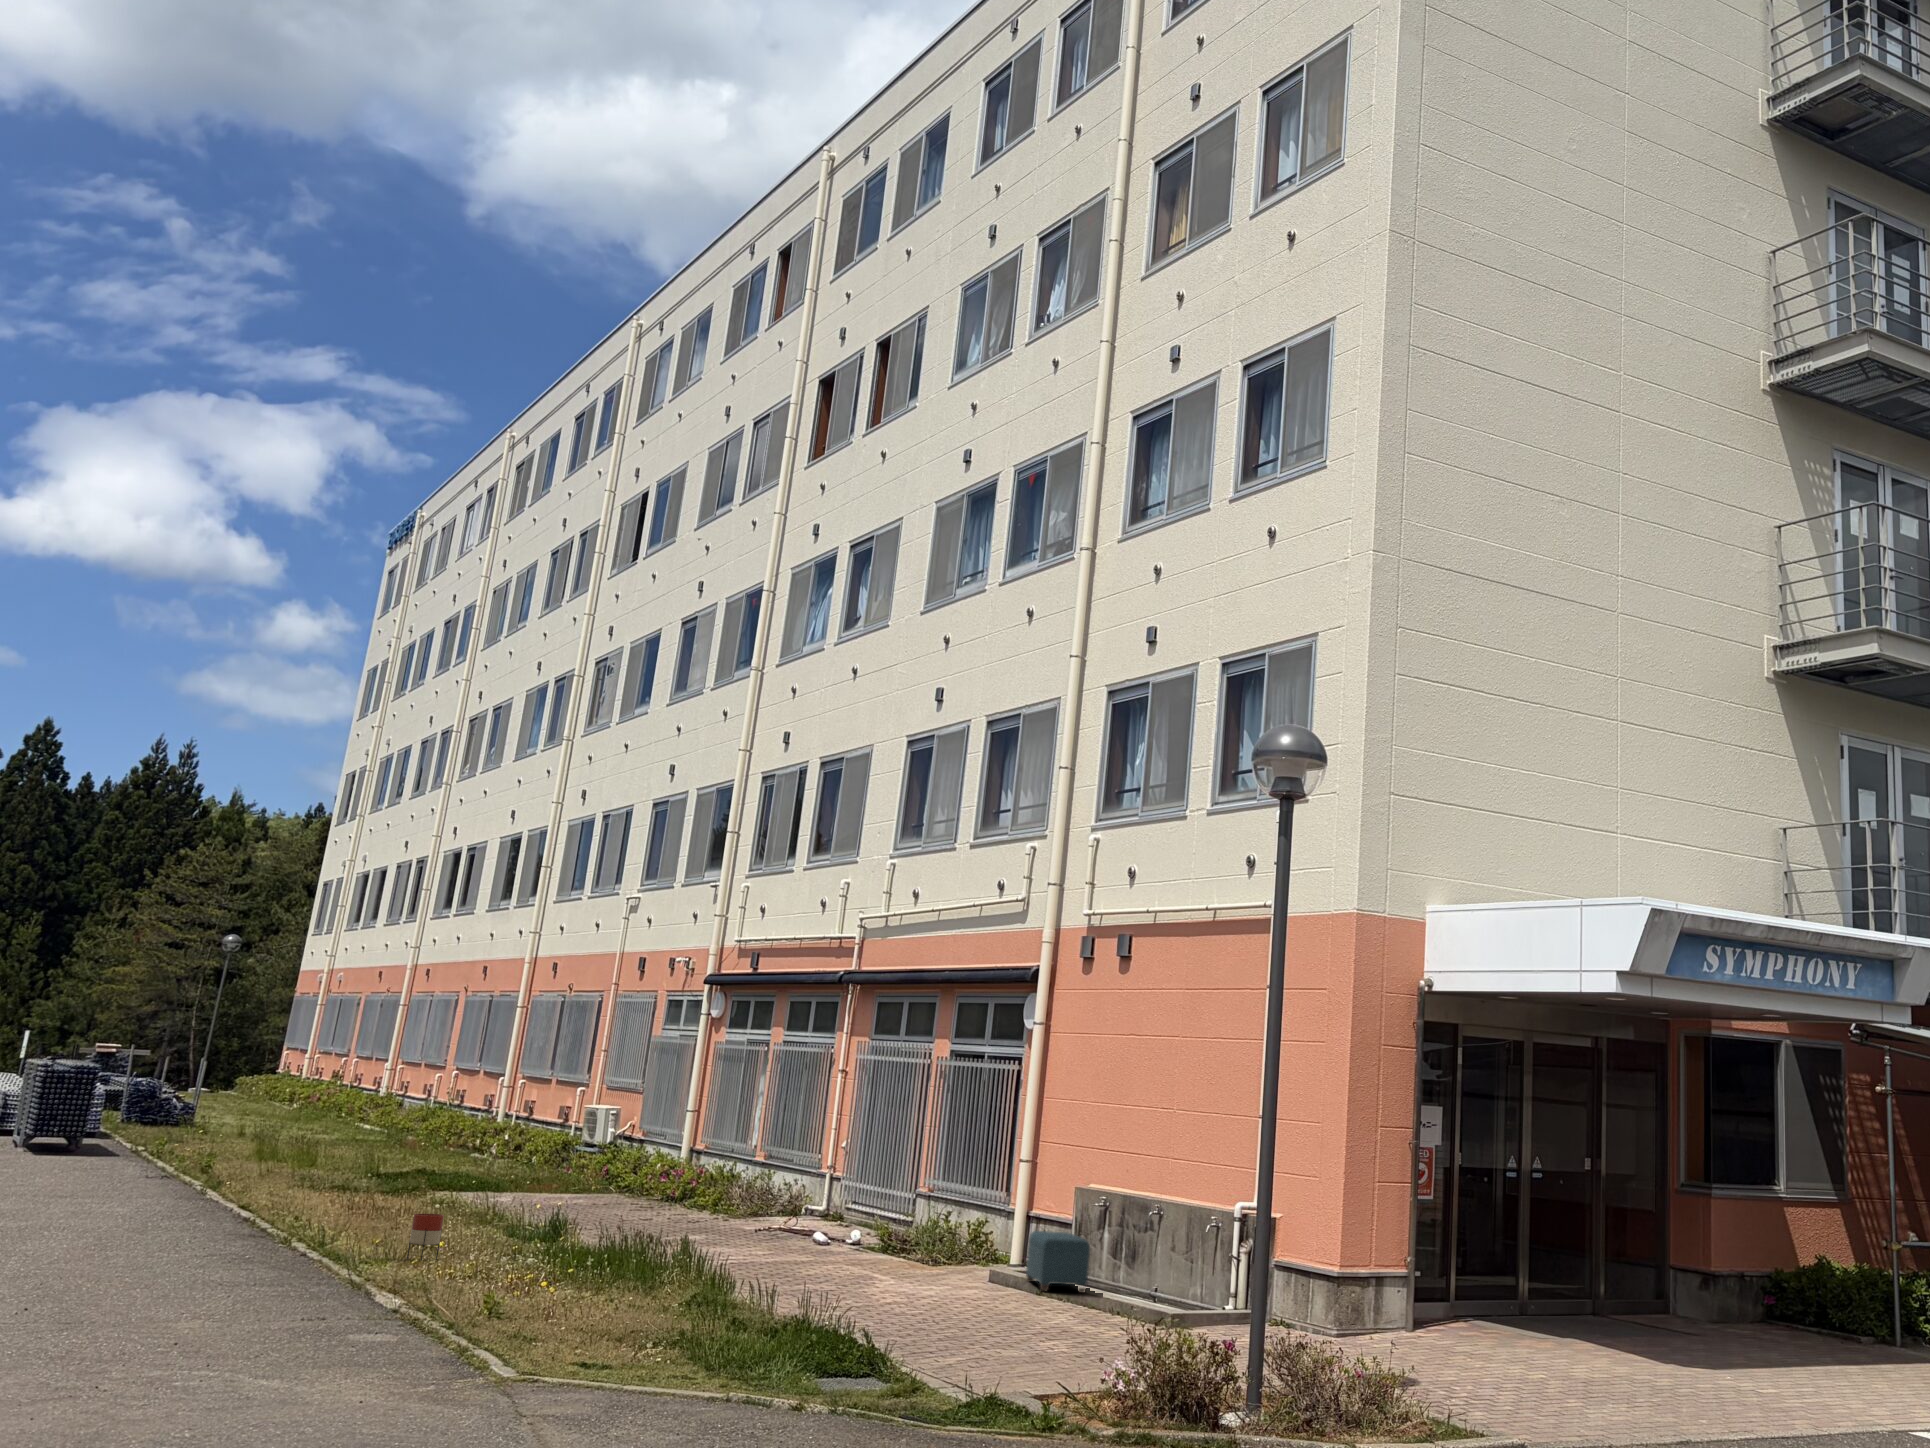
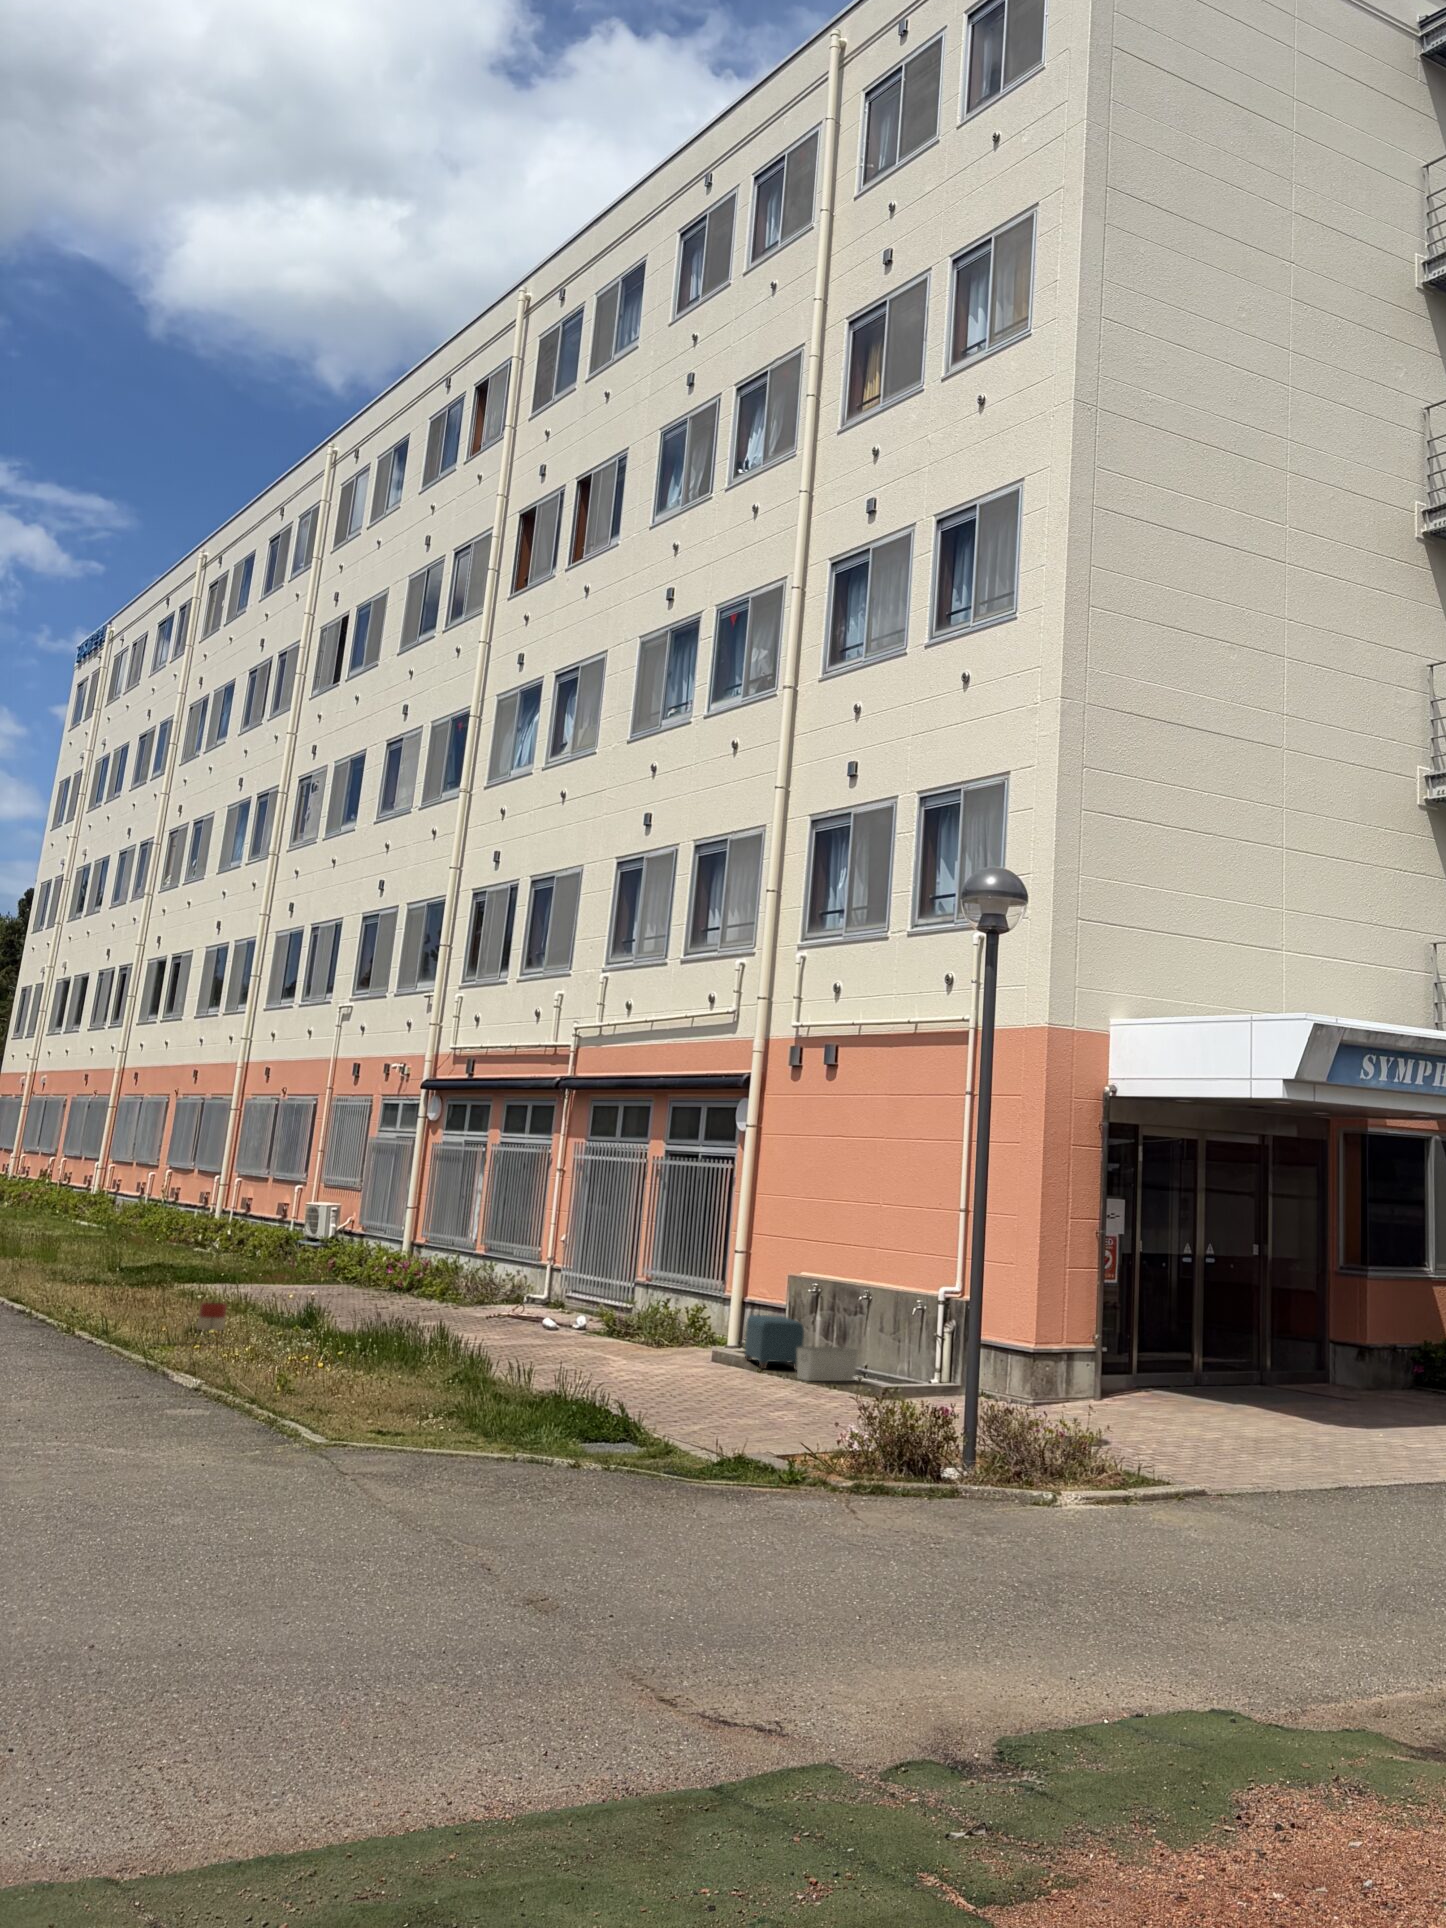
storage bin: none [1080,1267,1149,1306] -> present [797,1347,858,1381]

